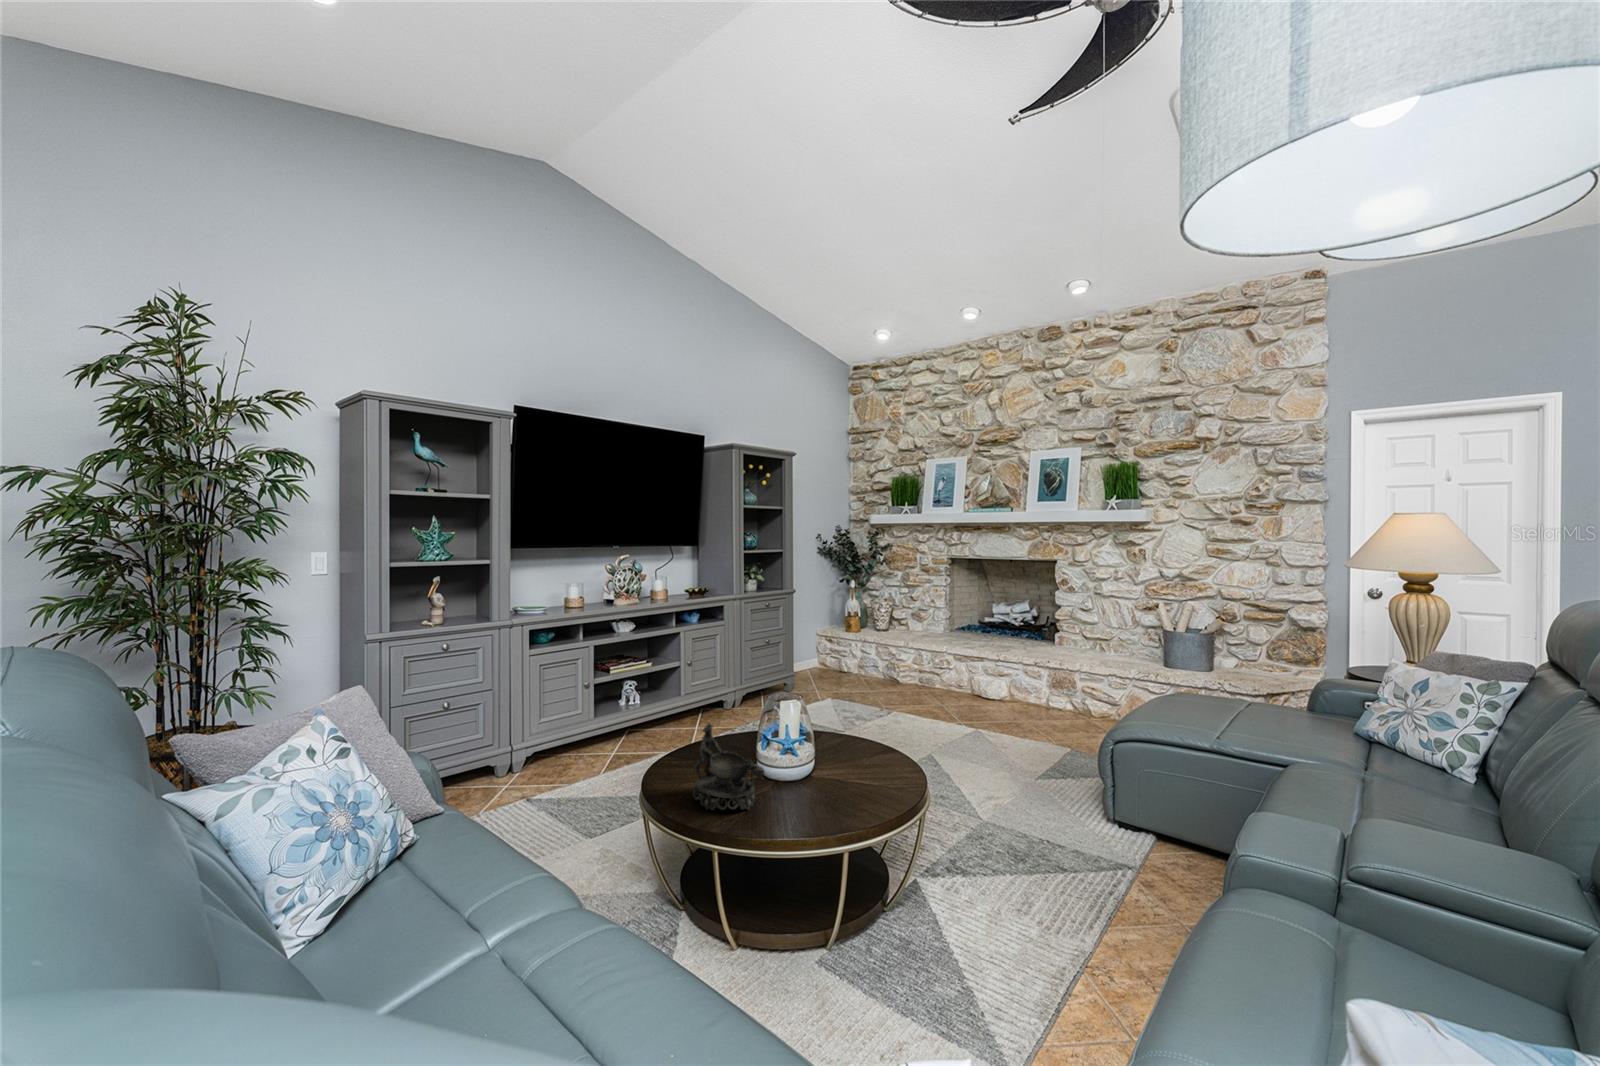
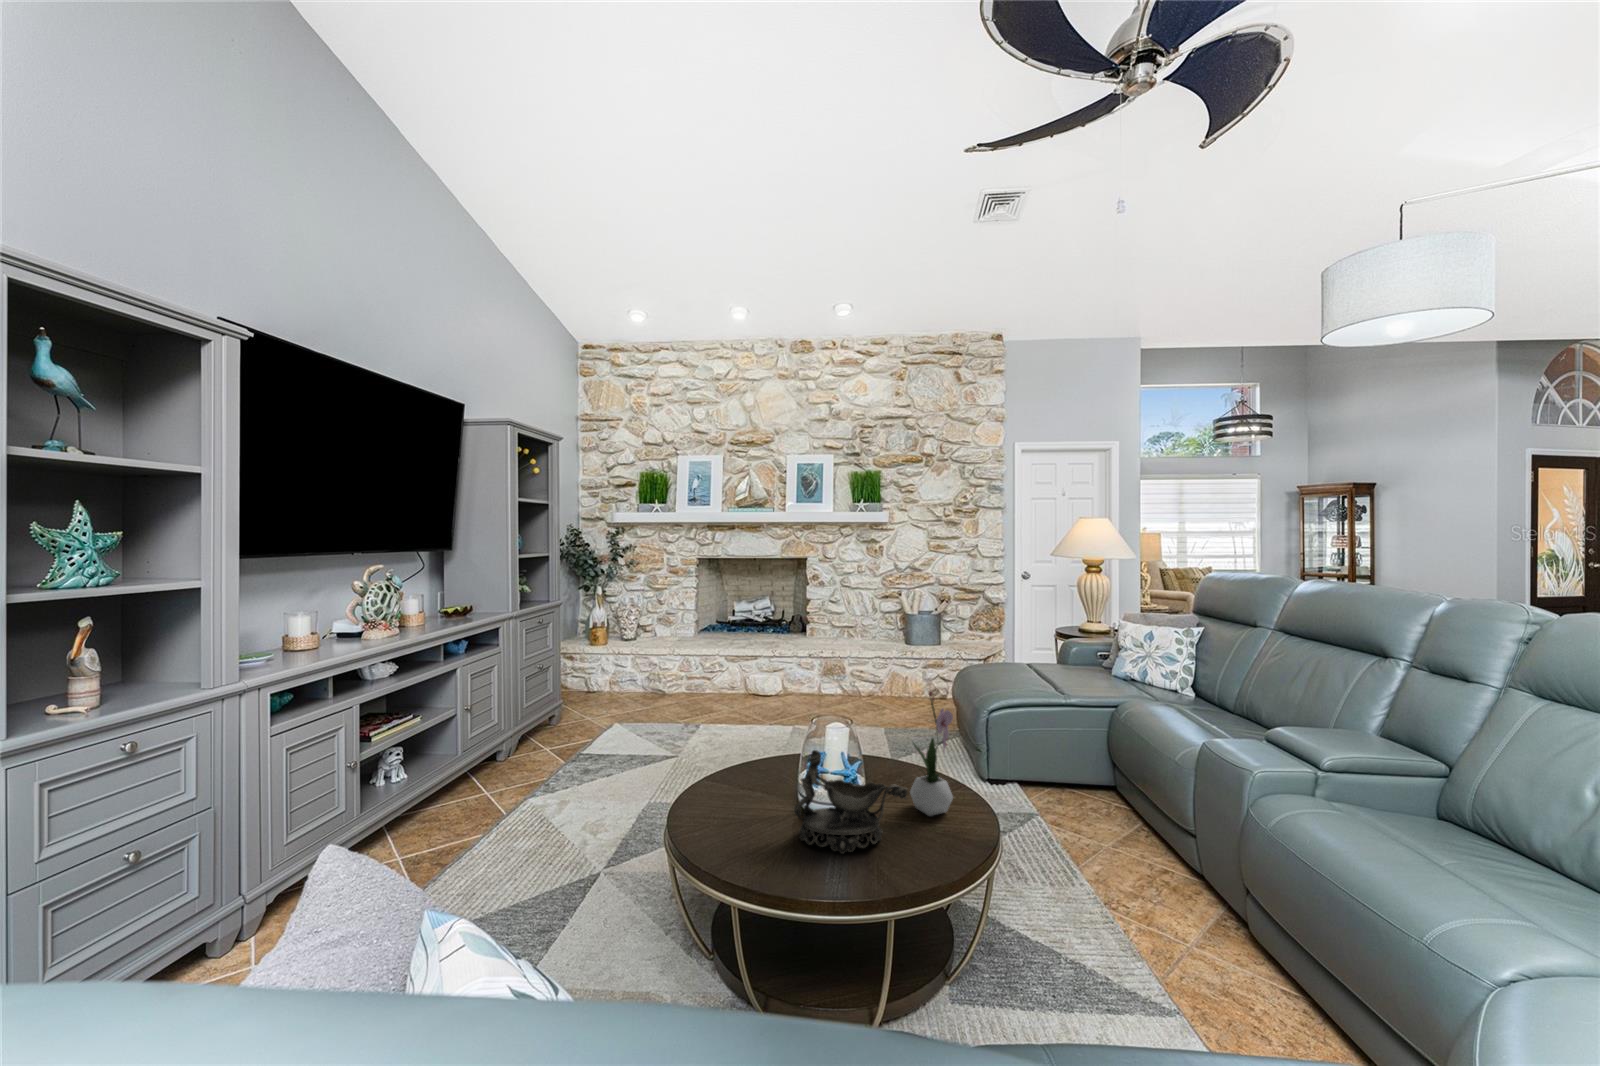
flower arrangement: none [808,690,848,807] -> present [910,691,953,816]

